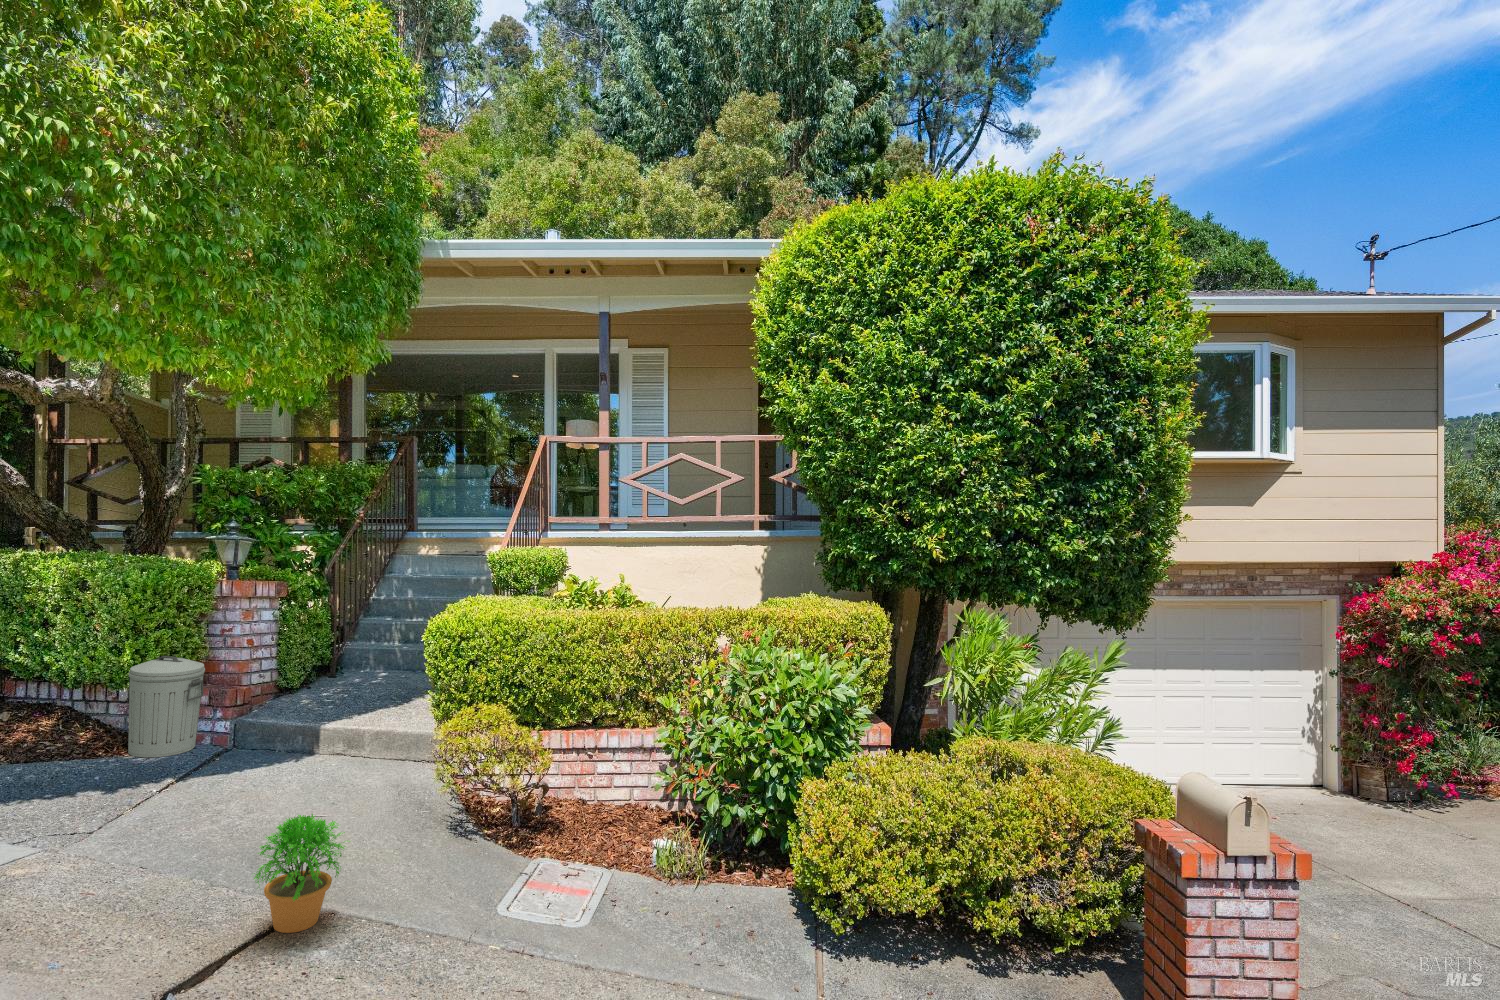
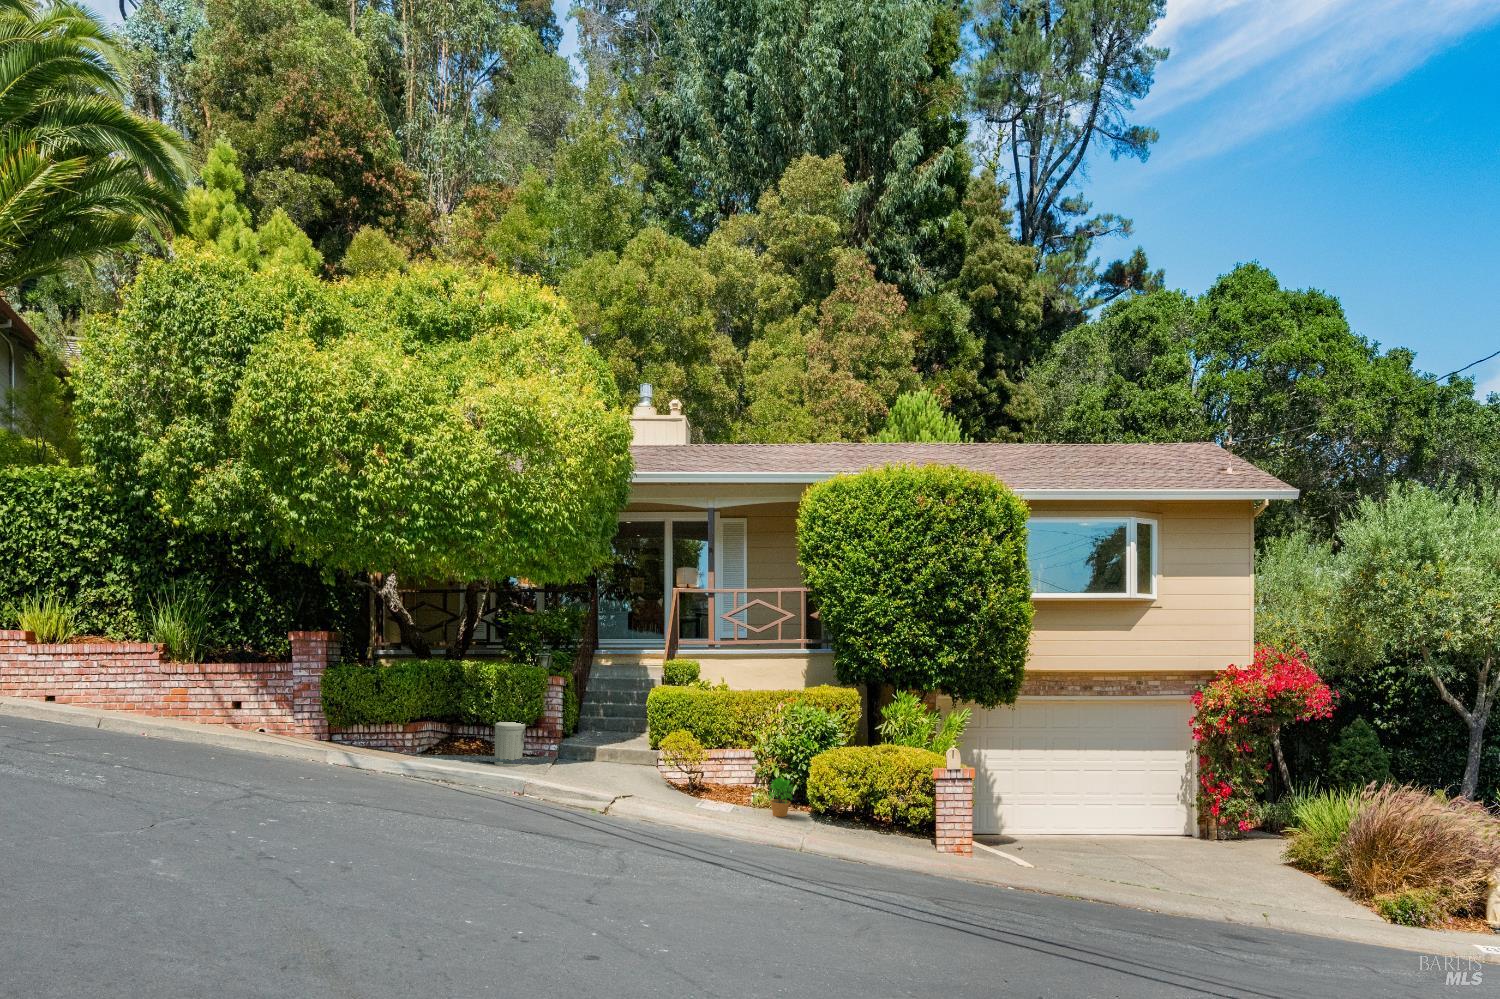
potted plant: present [254,814,345,933] -> present [768,778,793,817]

